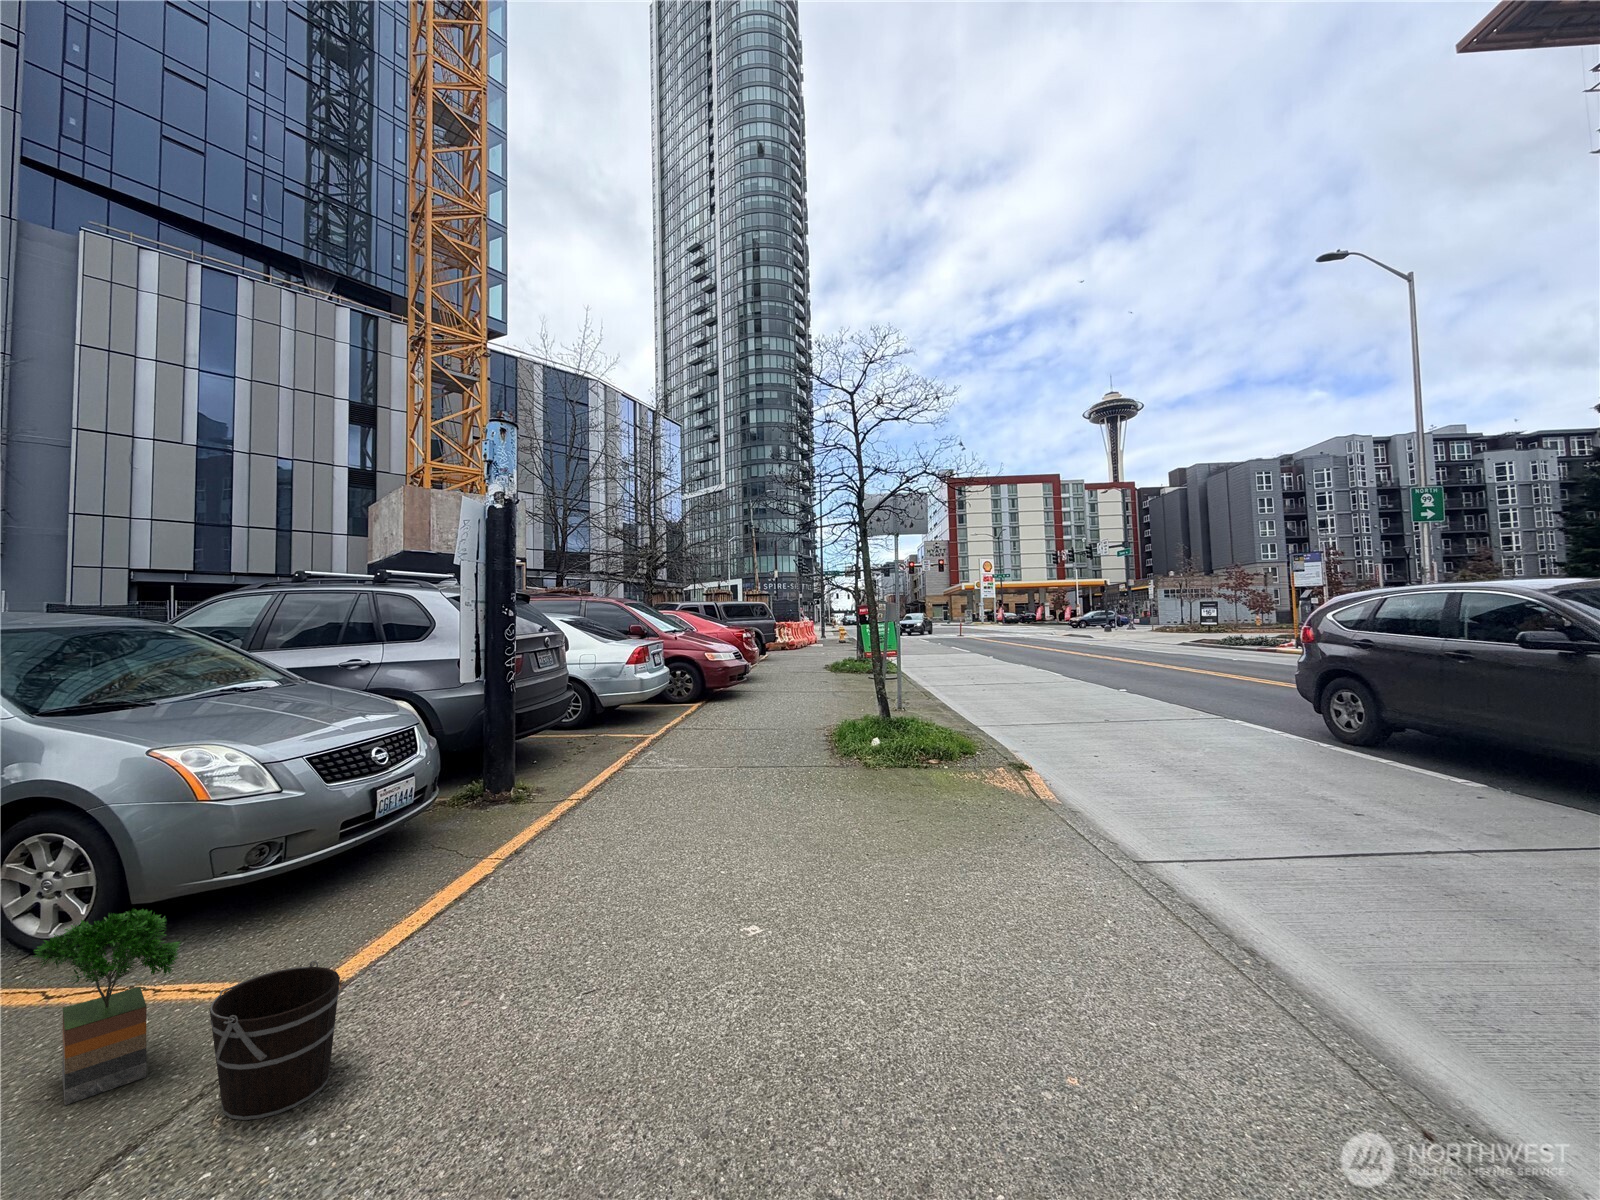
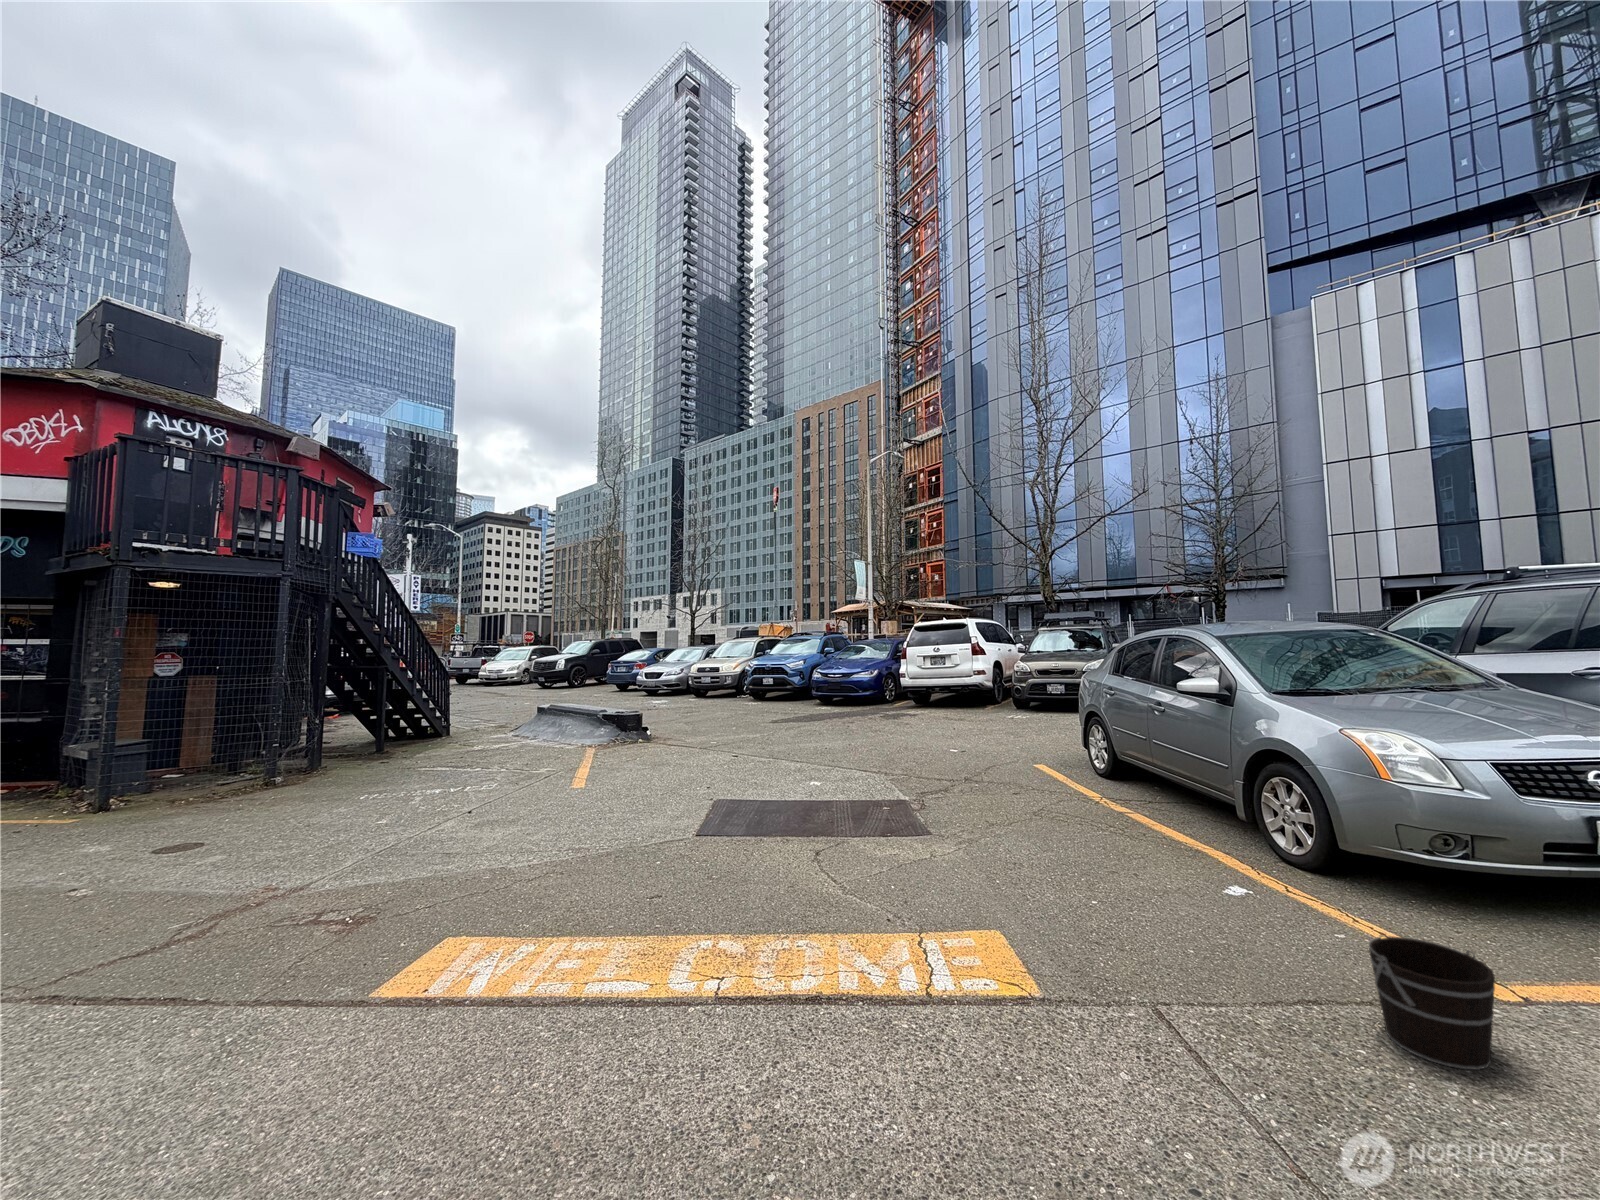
potted tree: present [34,908,180,1105] -> none [1258,841,1356,974]

